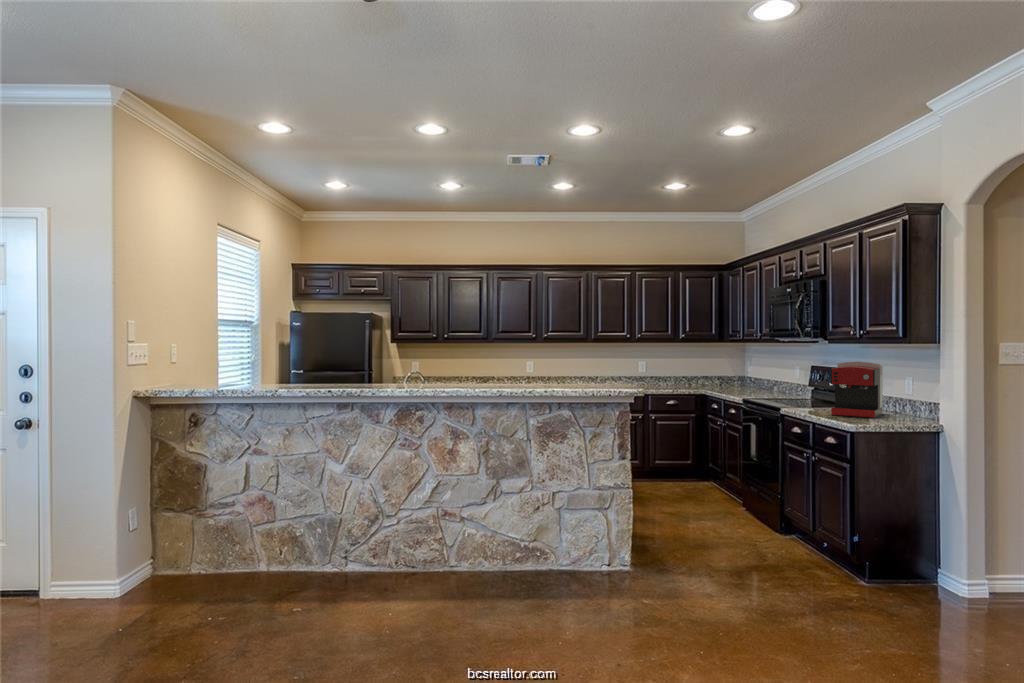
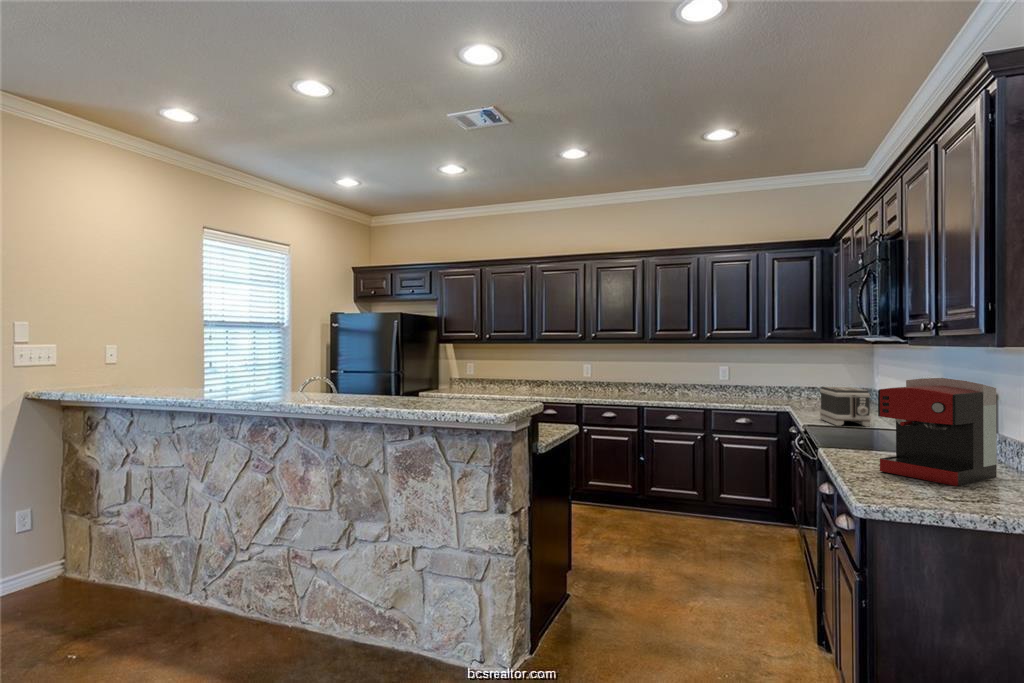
toaster: none [738,371,775,397] -> present [820,386,871,427]

